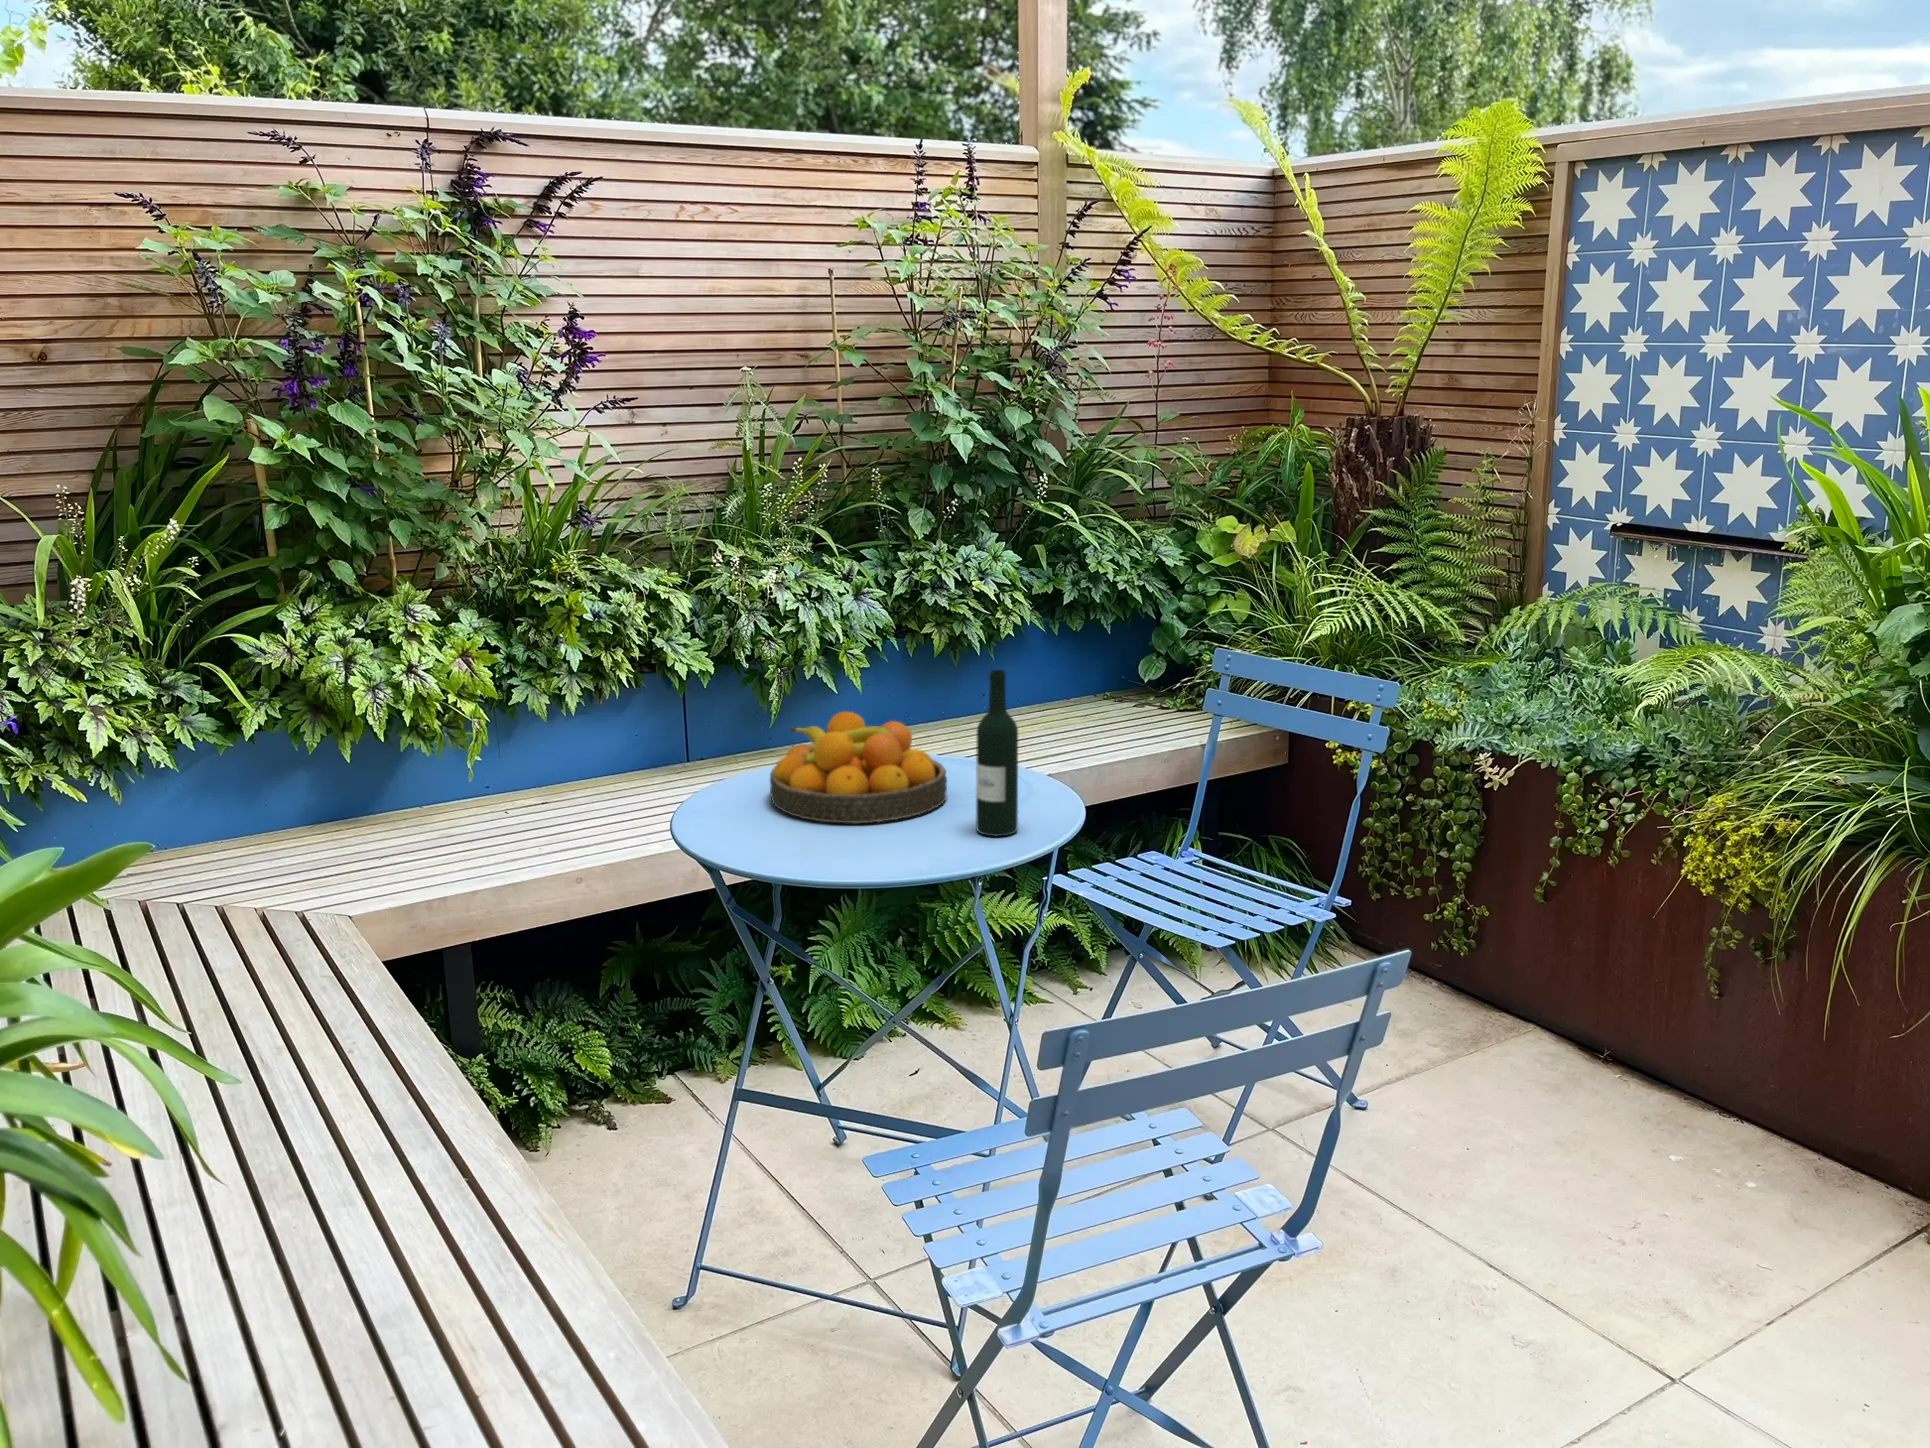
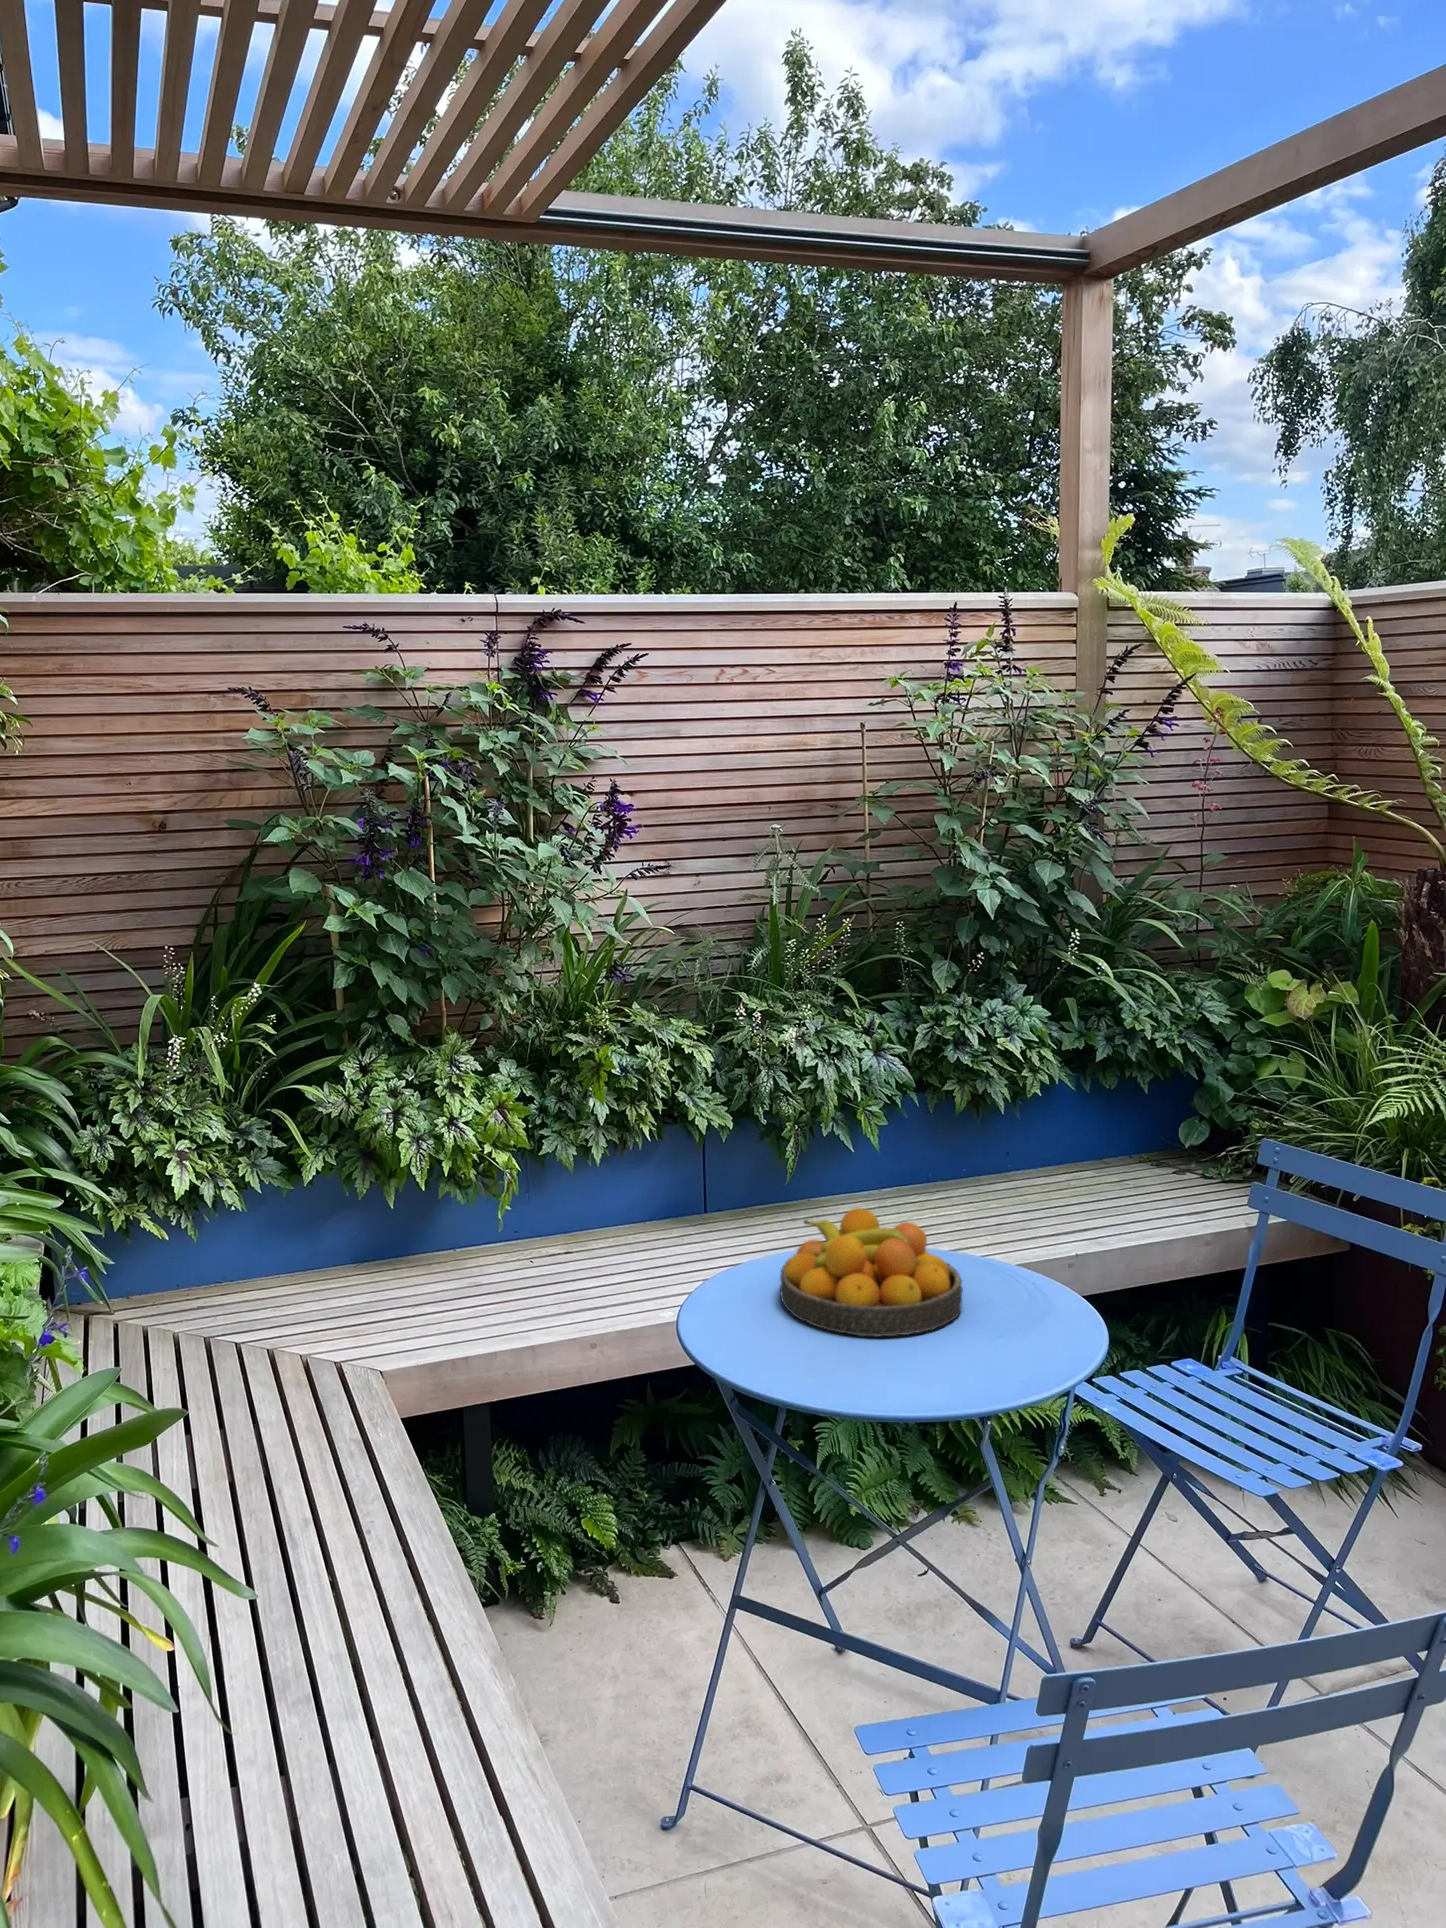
wine bottle: present [976,670,1018,836] -> none [992,1190,1039,1367]

